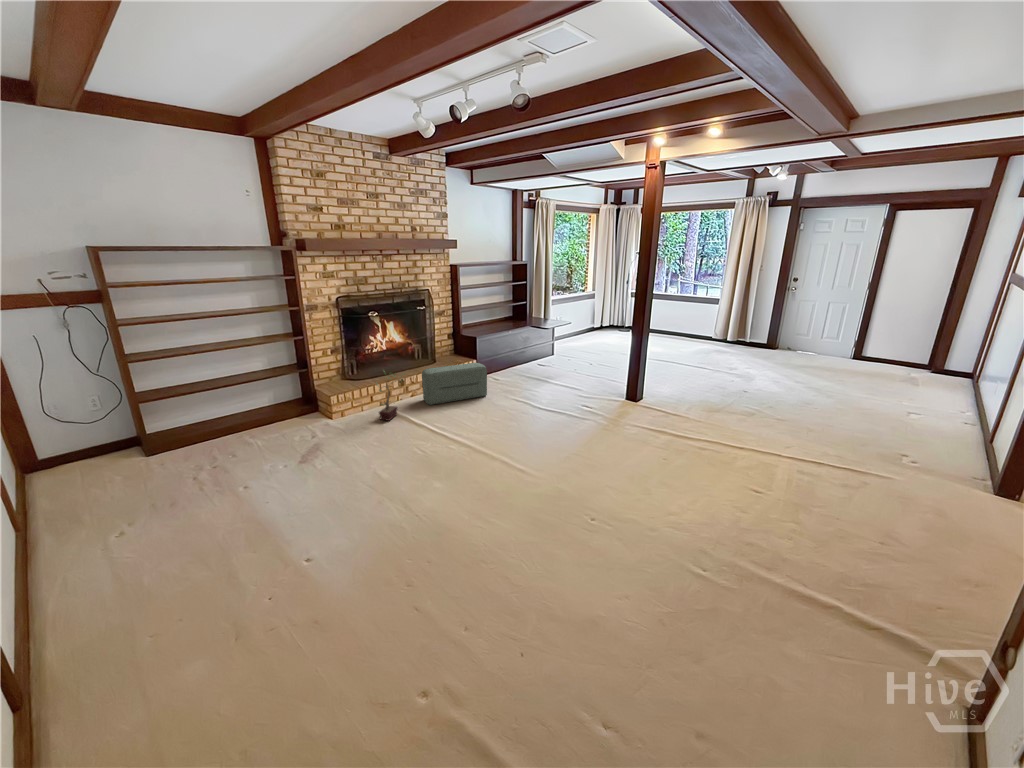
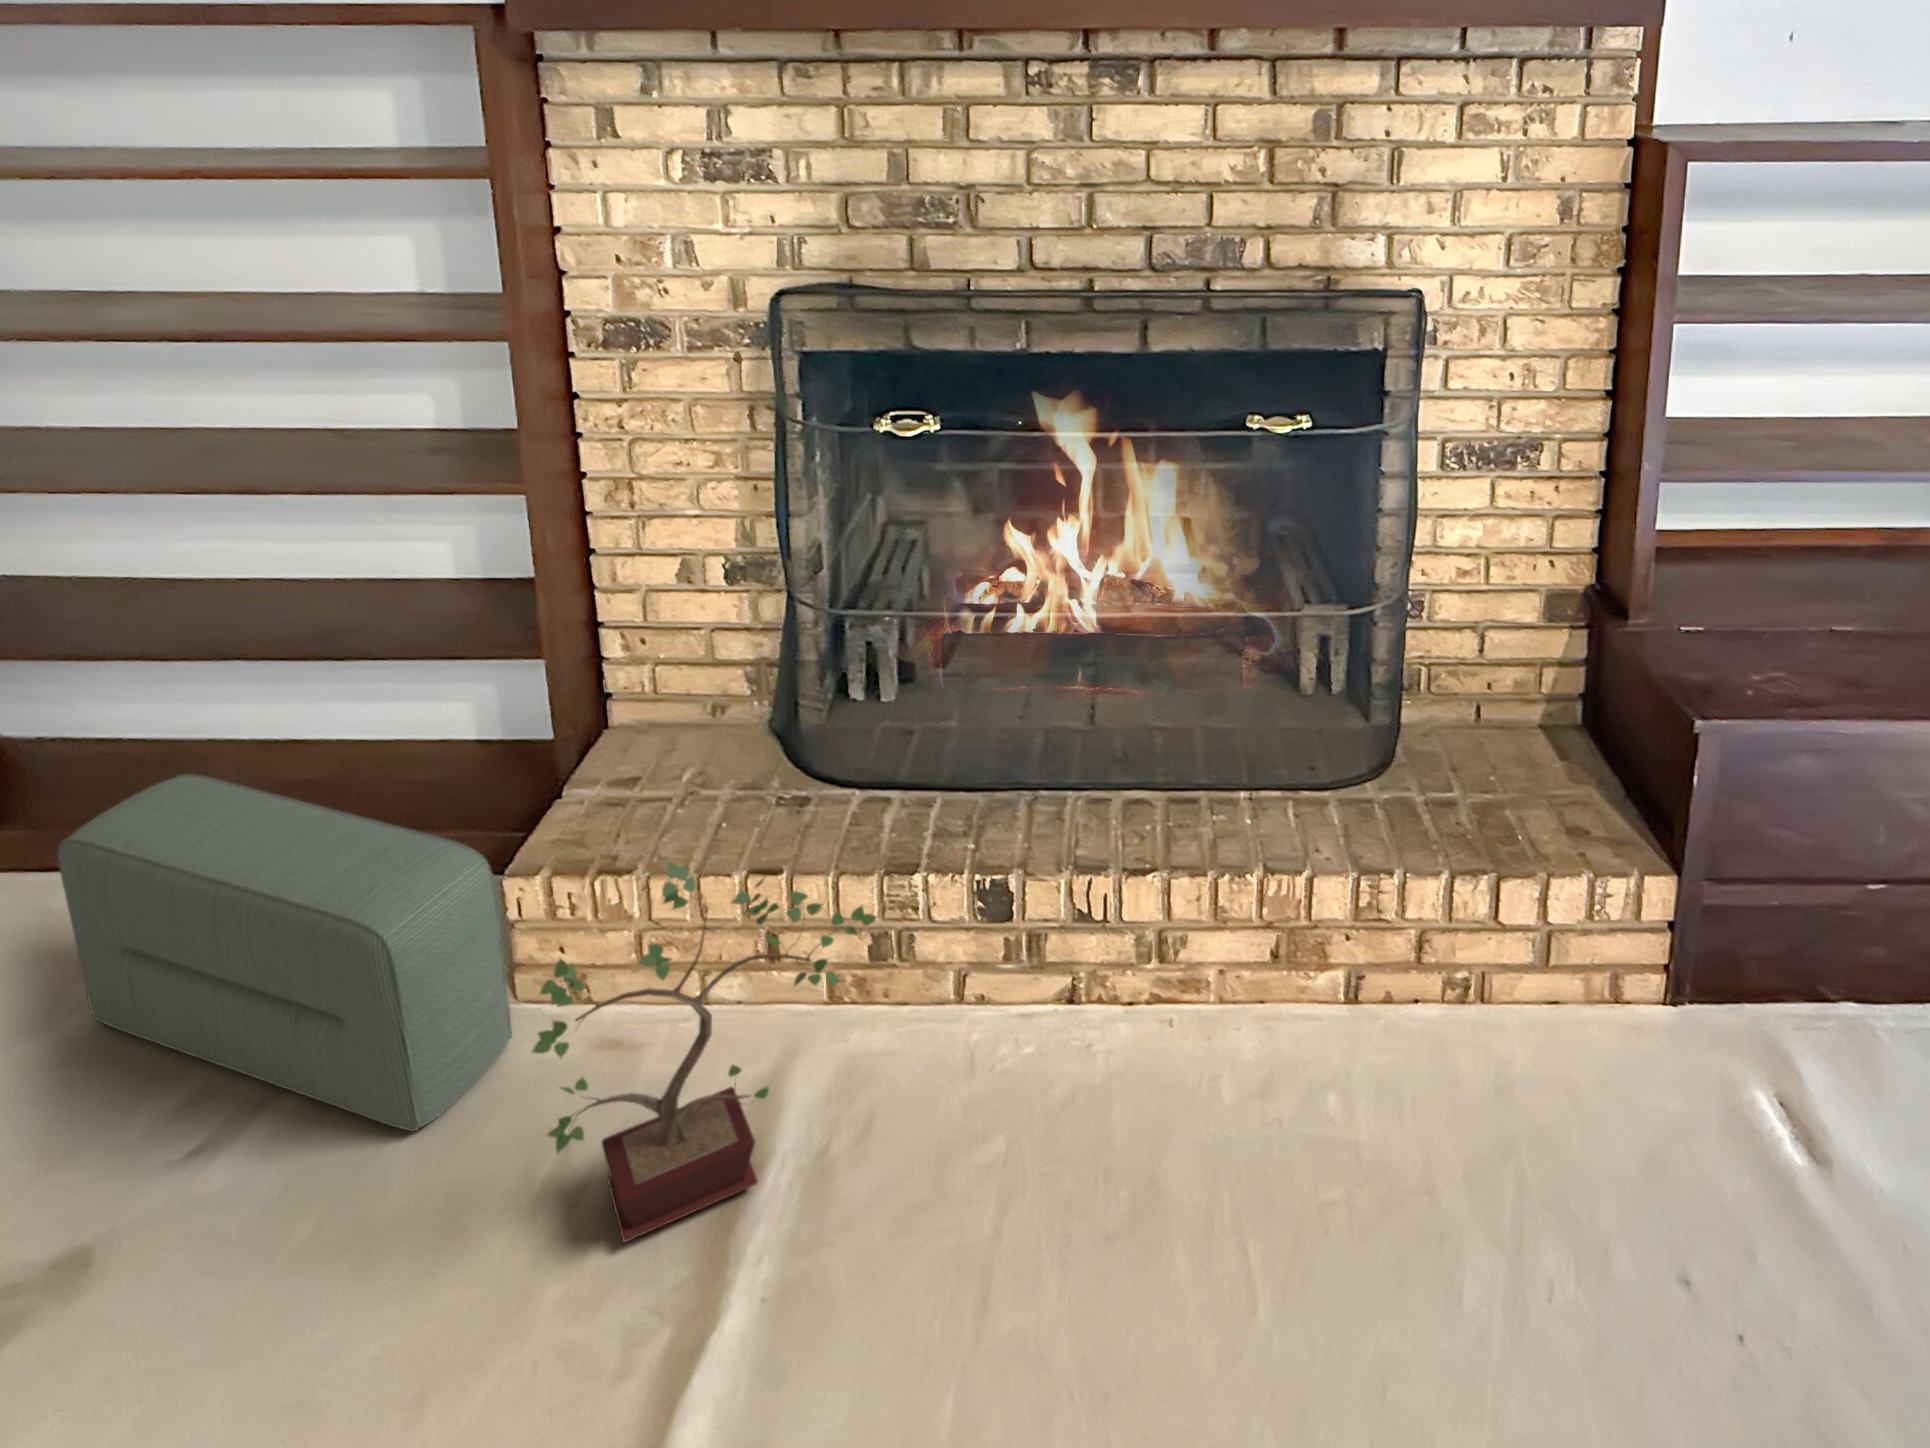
pouf: present [422,363,487,405] -> present [58,774,512,1131]

